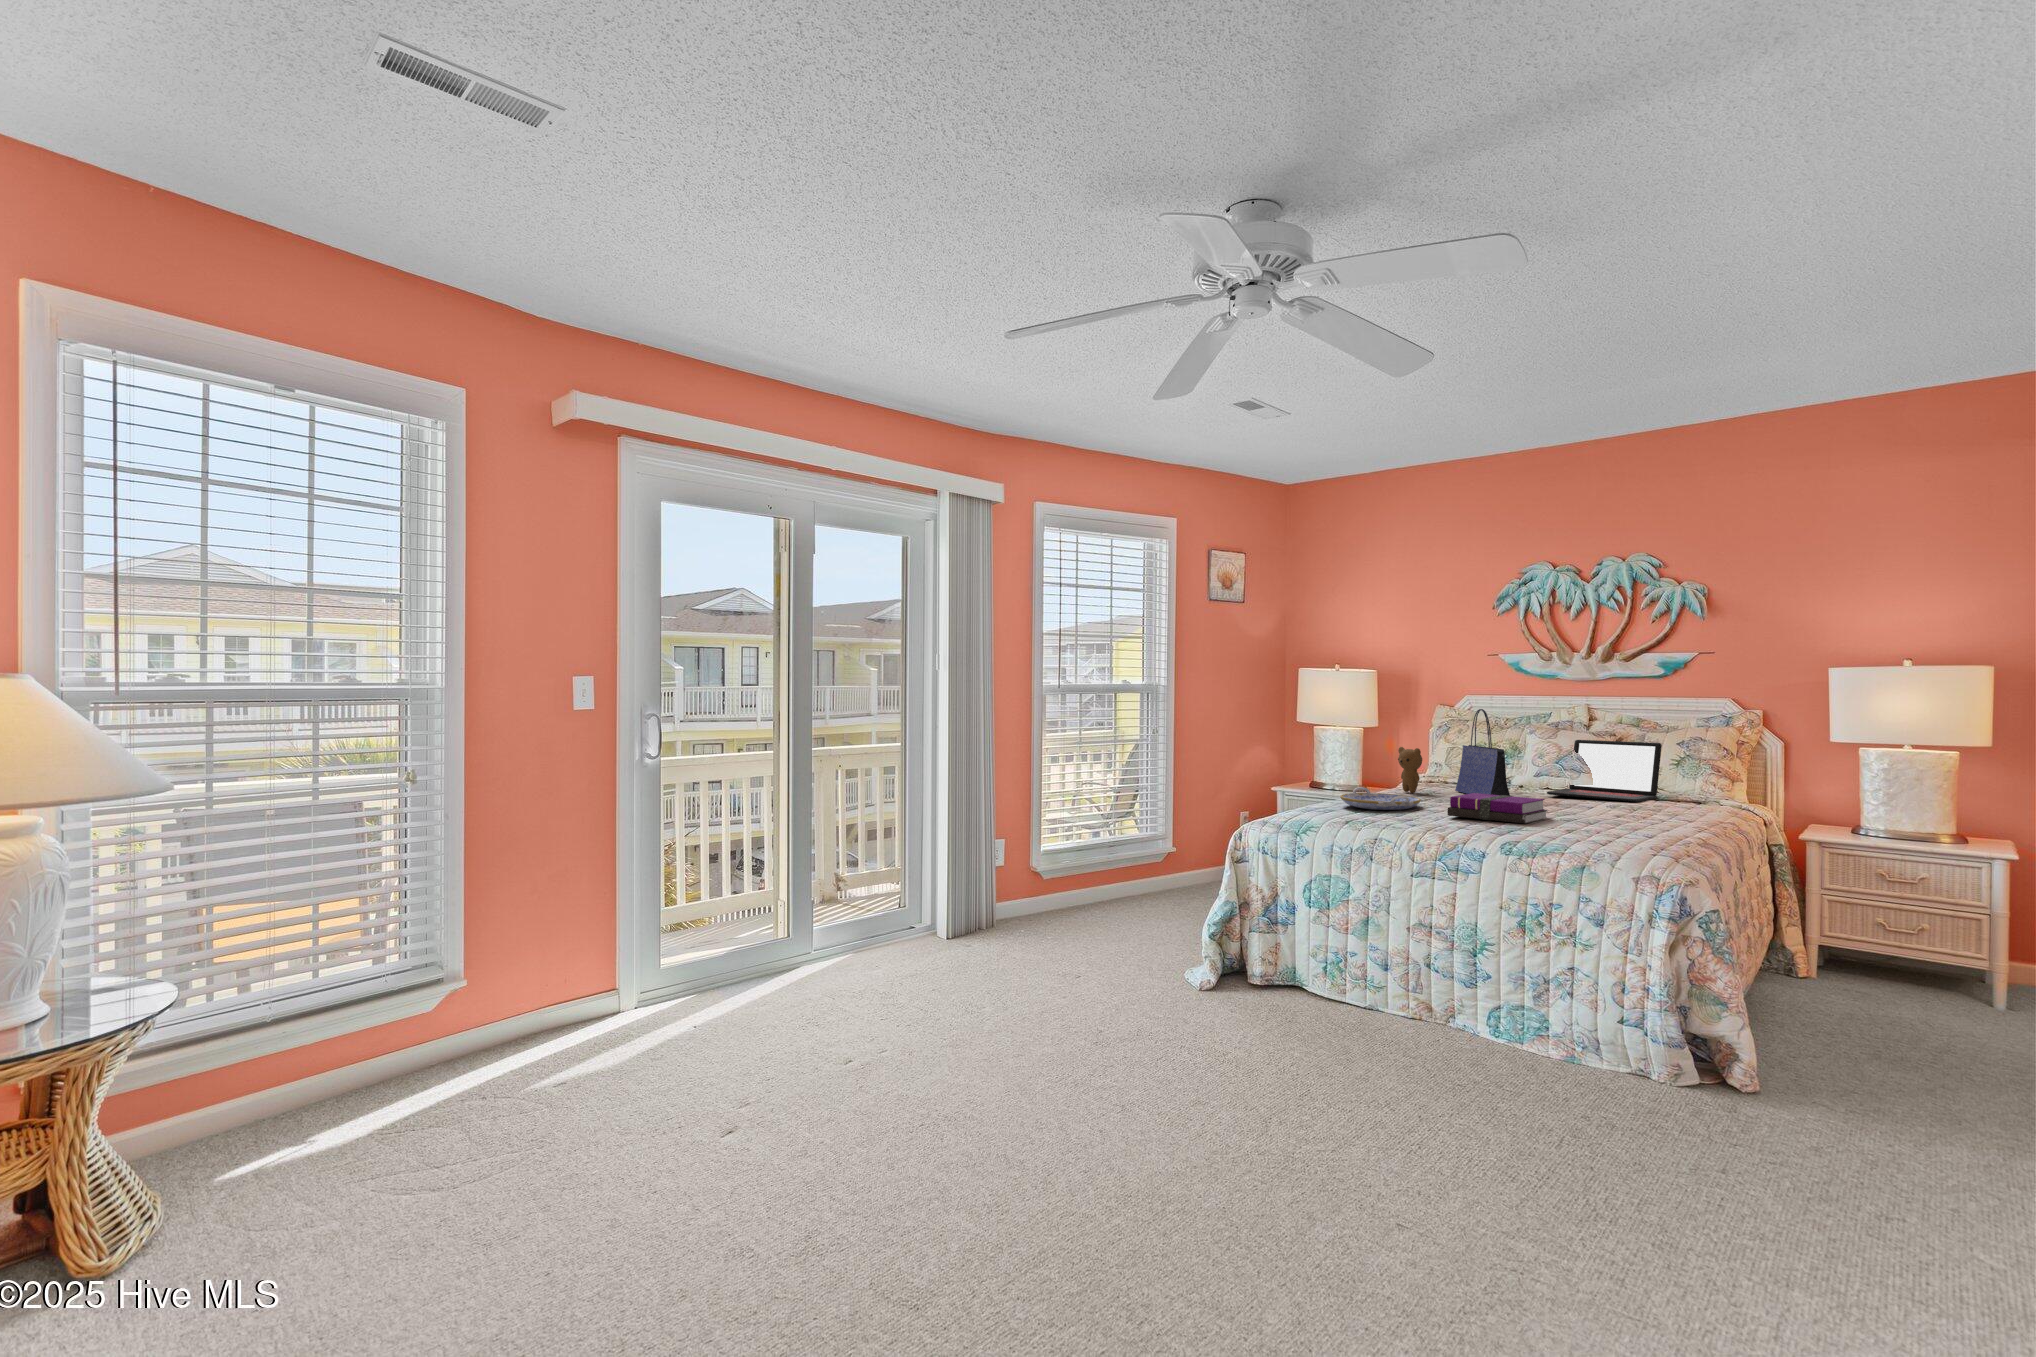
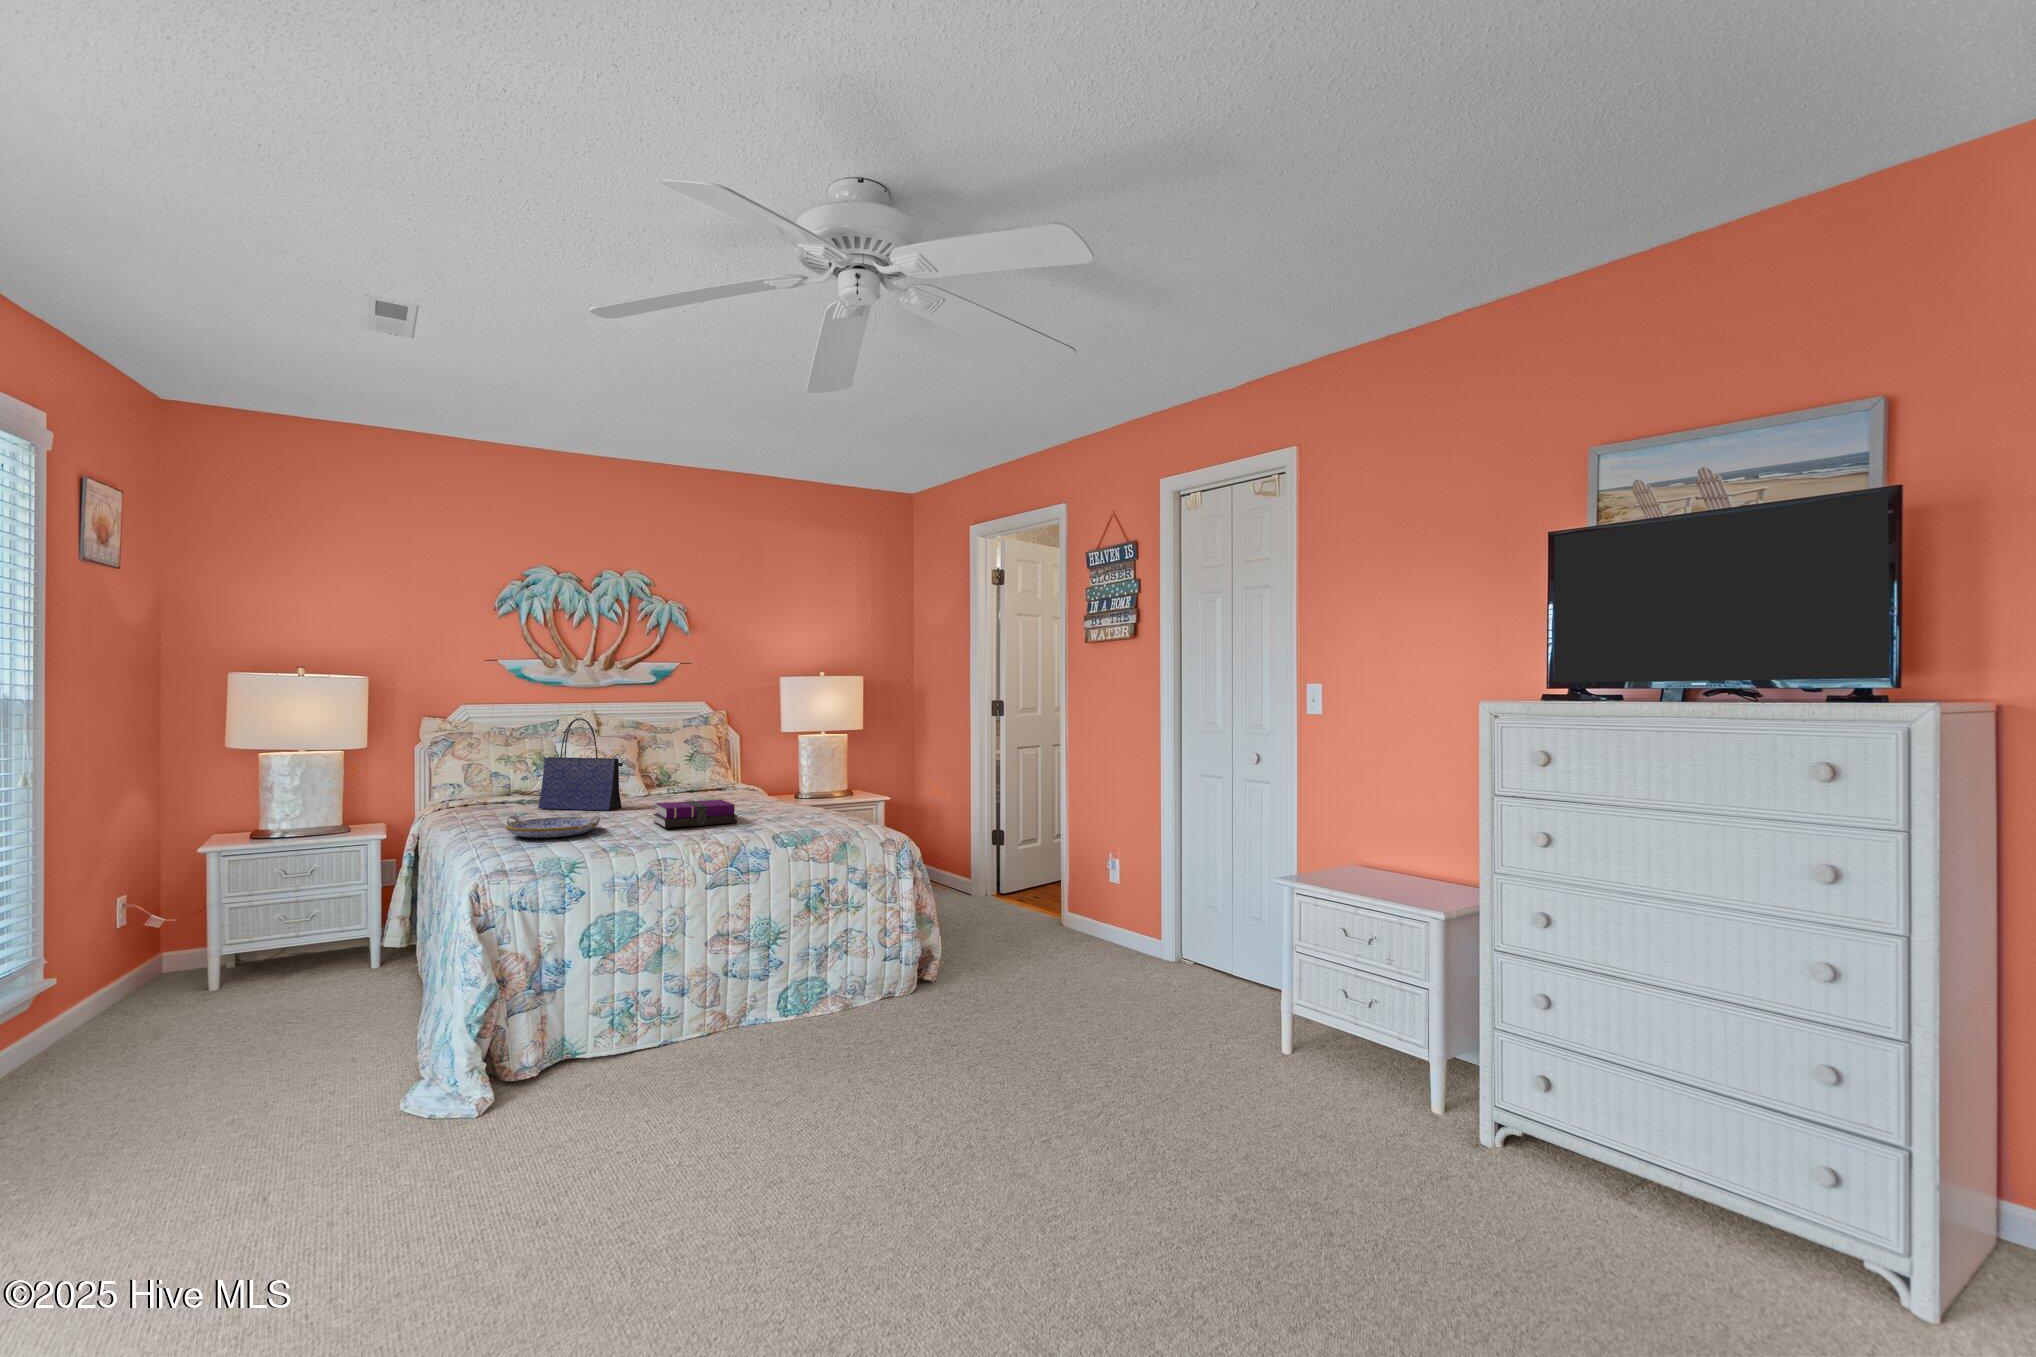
laptop: present [1547,740,1662,802] -> none [632,743,715,799]
teddy bear: present [1398,747,1422,793] -> none [482,765,521,817]

